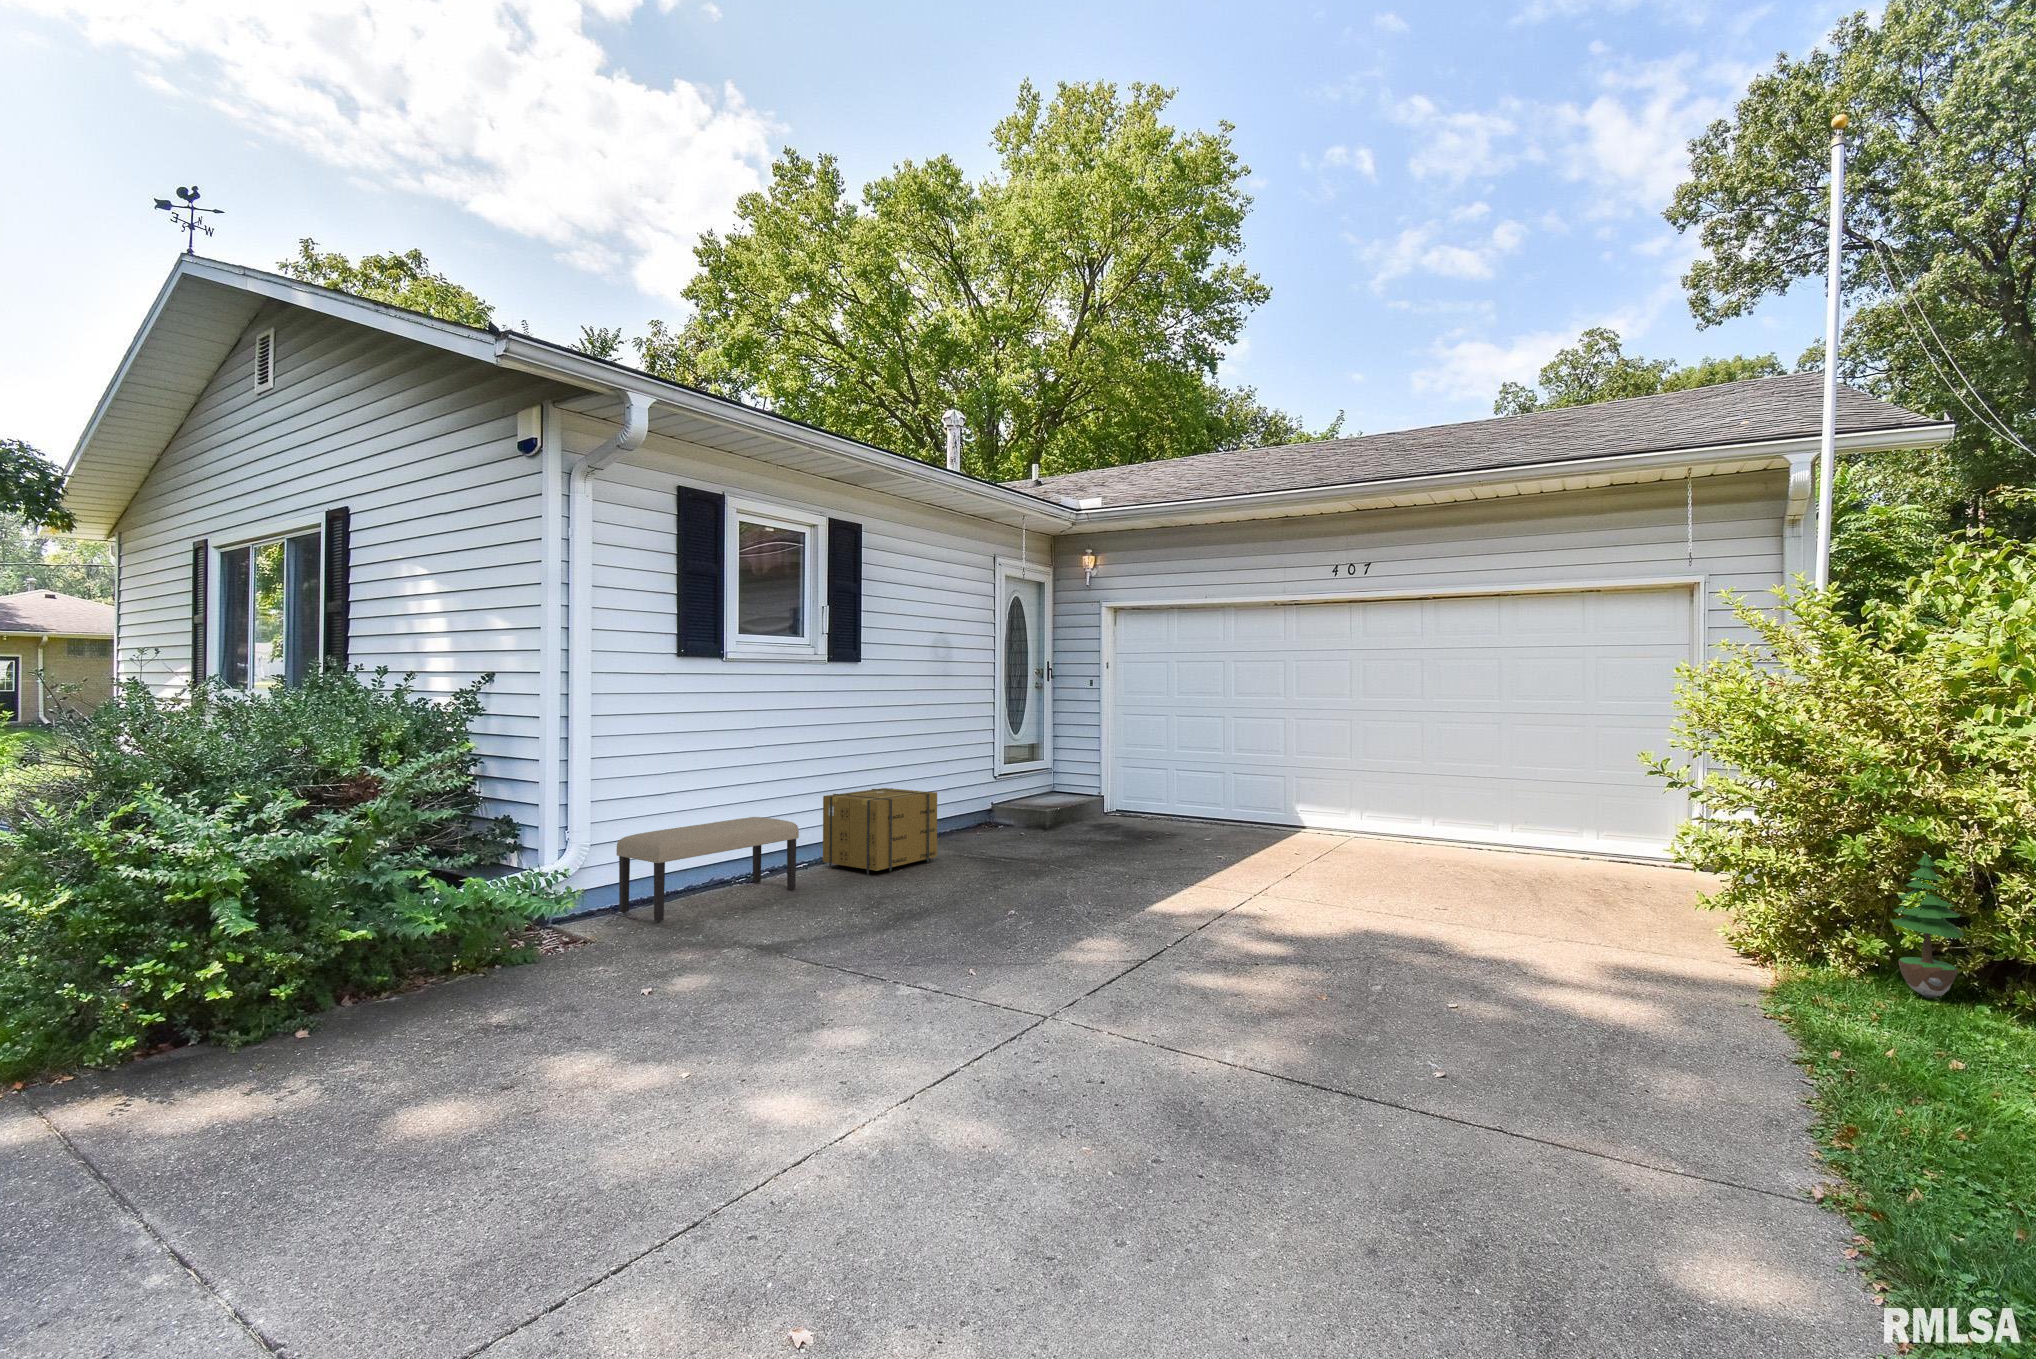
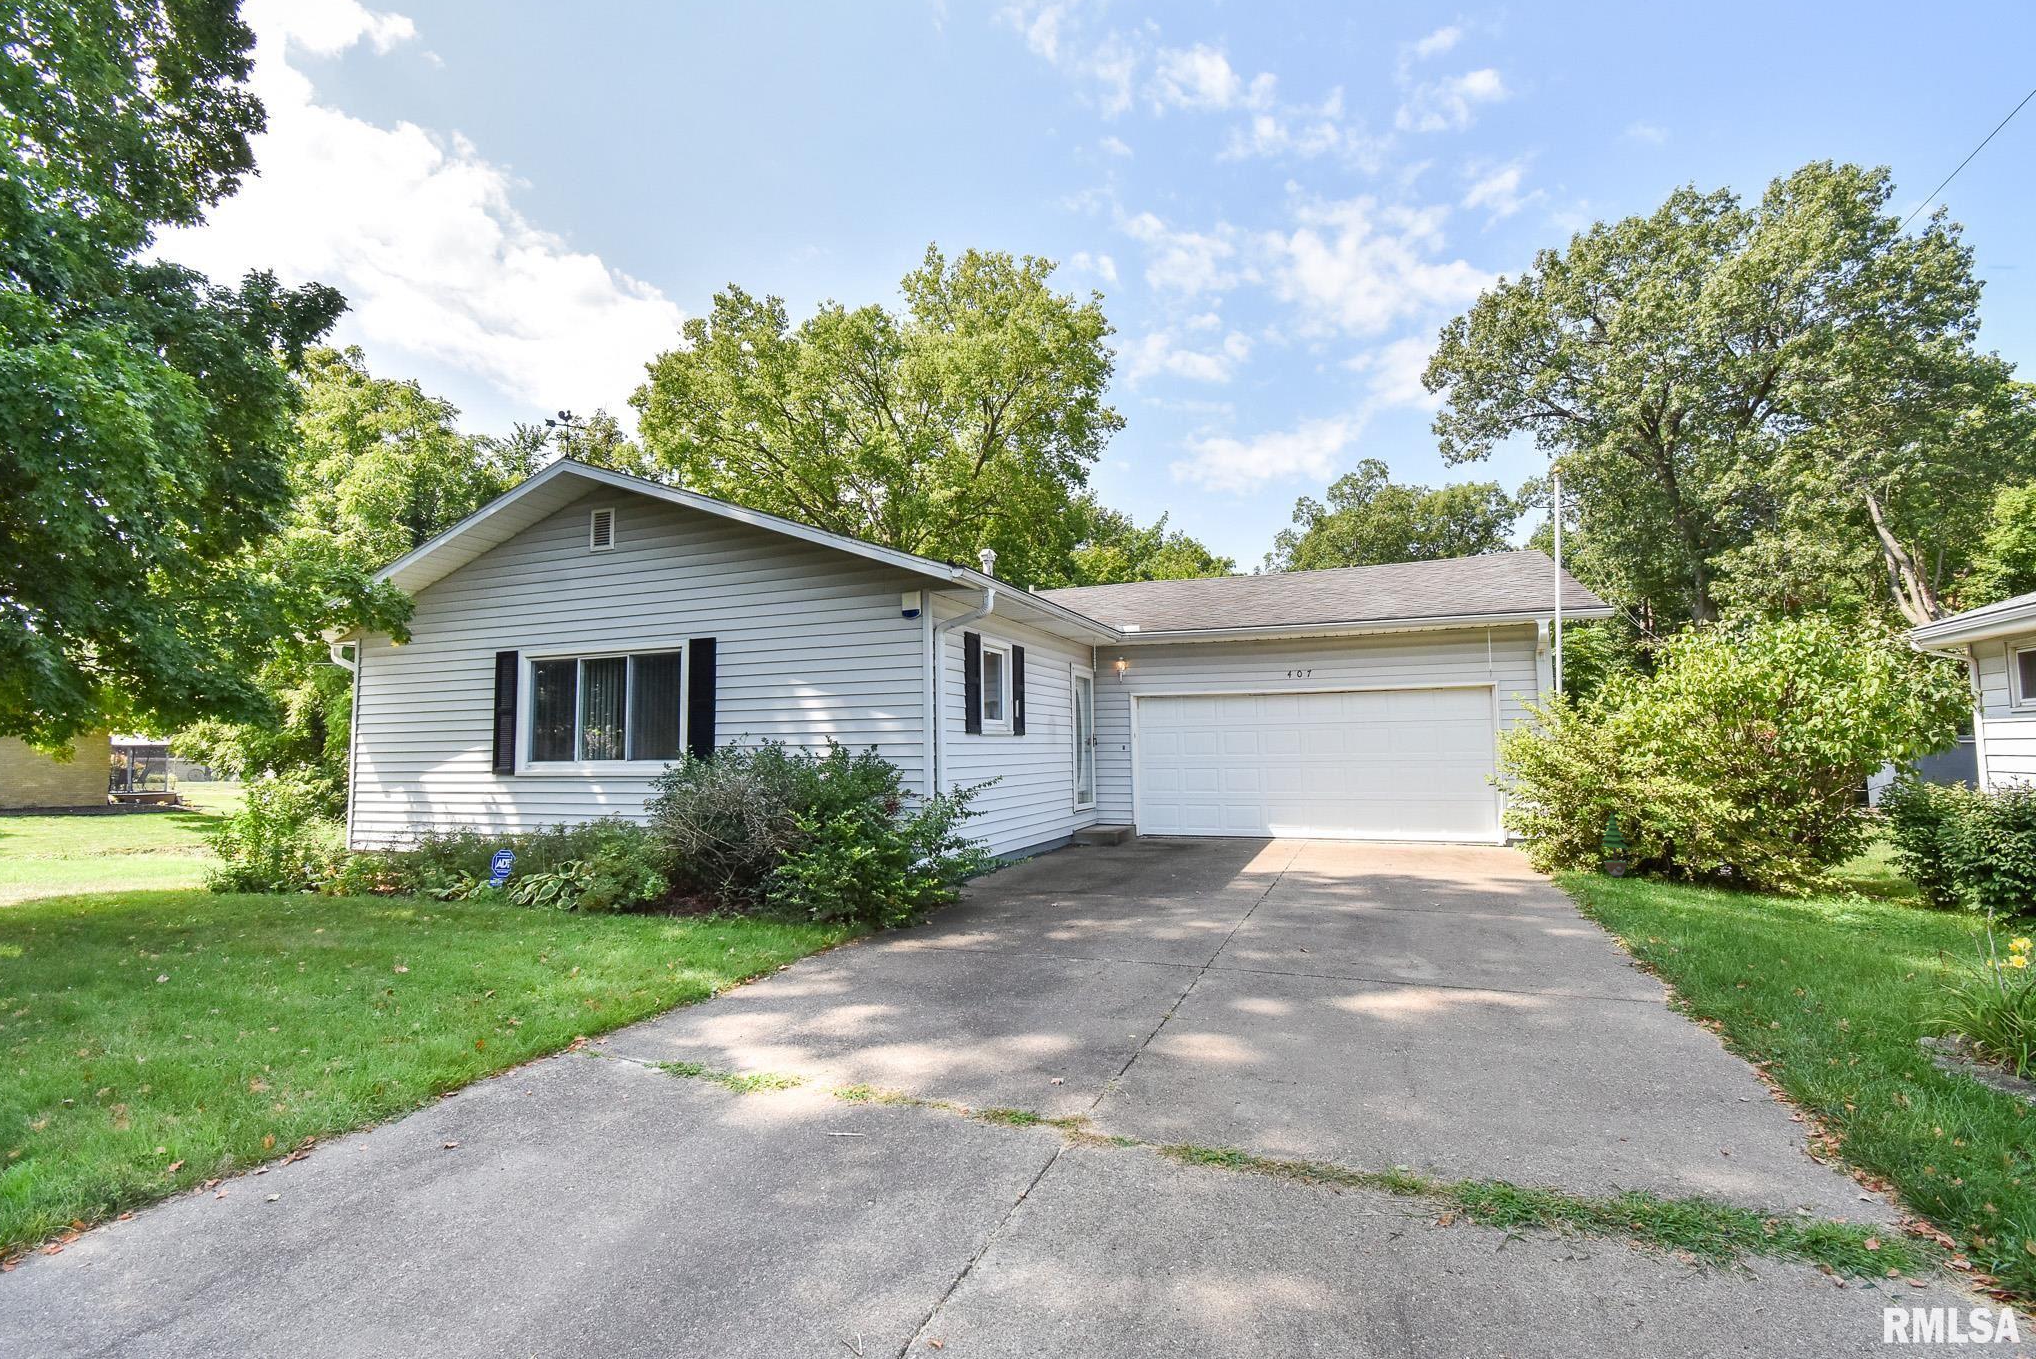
cardboard box: present [823,788,937,875] -> none [1015,822,1080,874]
bench: present [617,817,799,922] -> none [952,838,1029,897]

